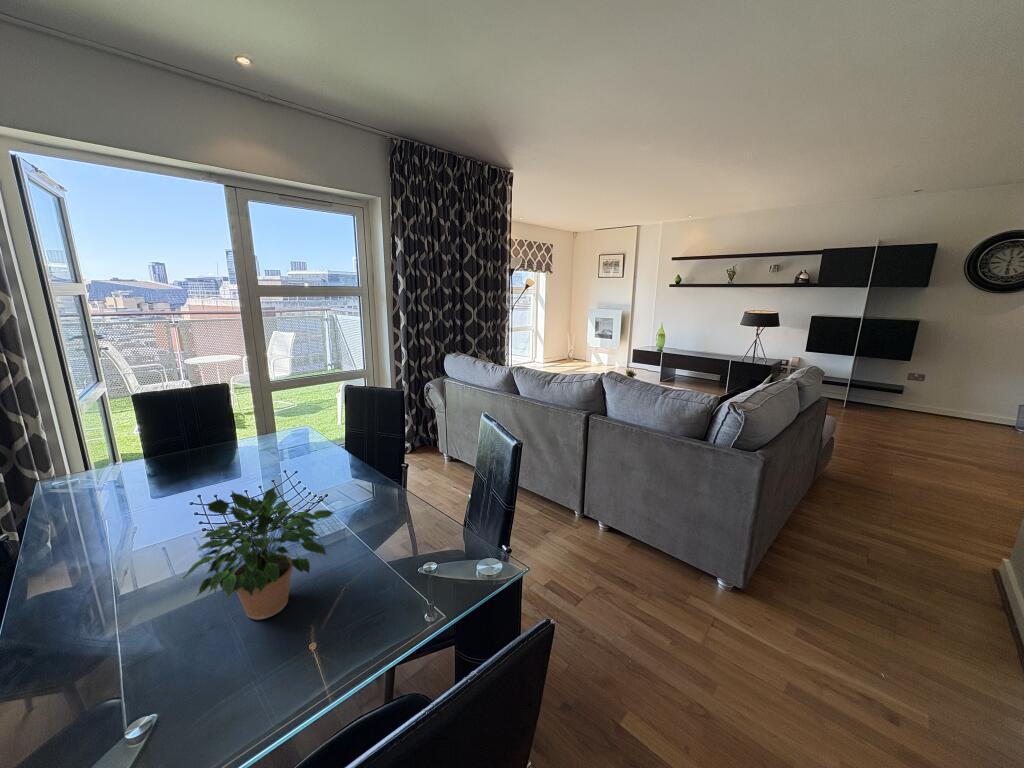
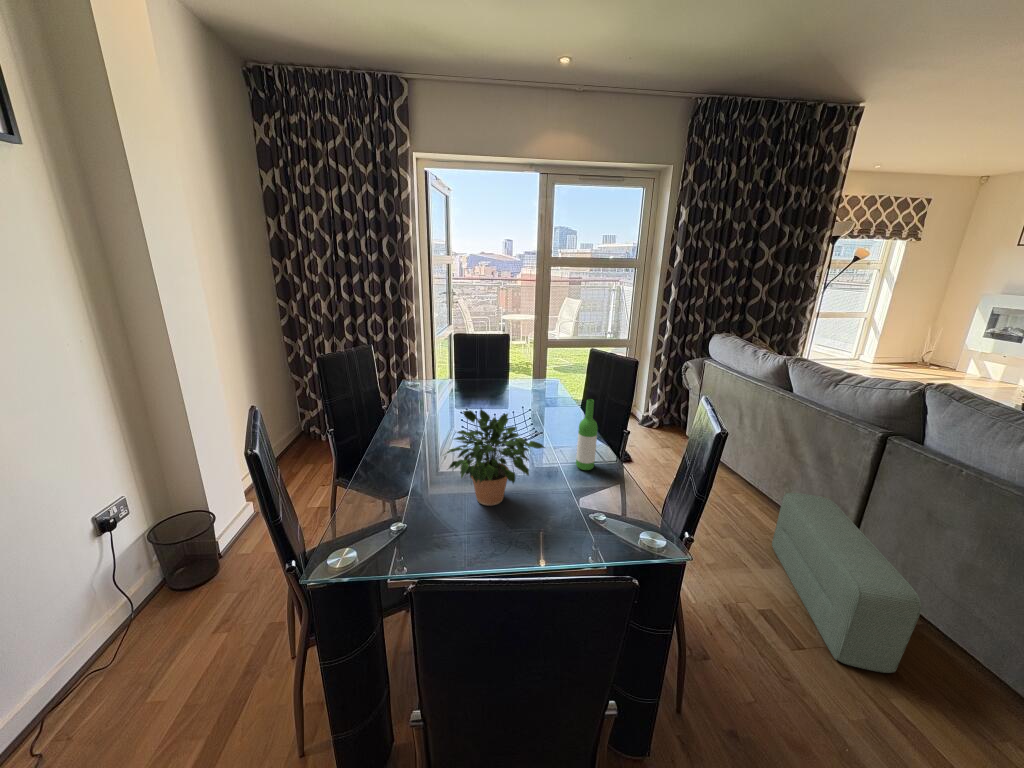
wine bottle: none [360,442,384,522] -> present [576,399,598,470]
pouf: none [535,473,636,594] -> present [772,493,921,673]

